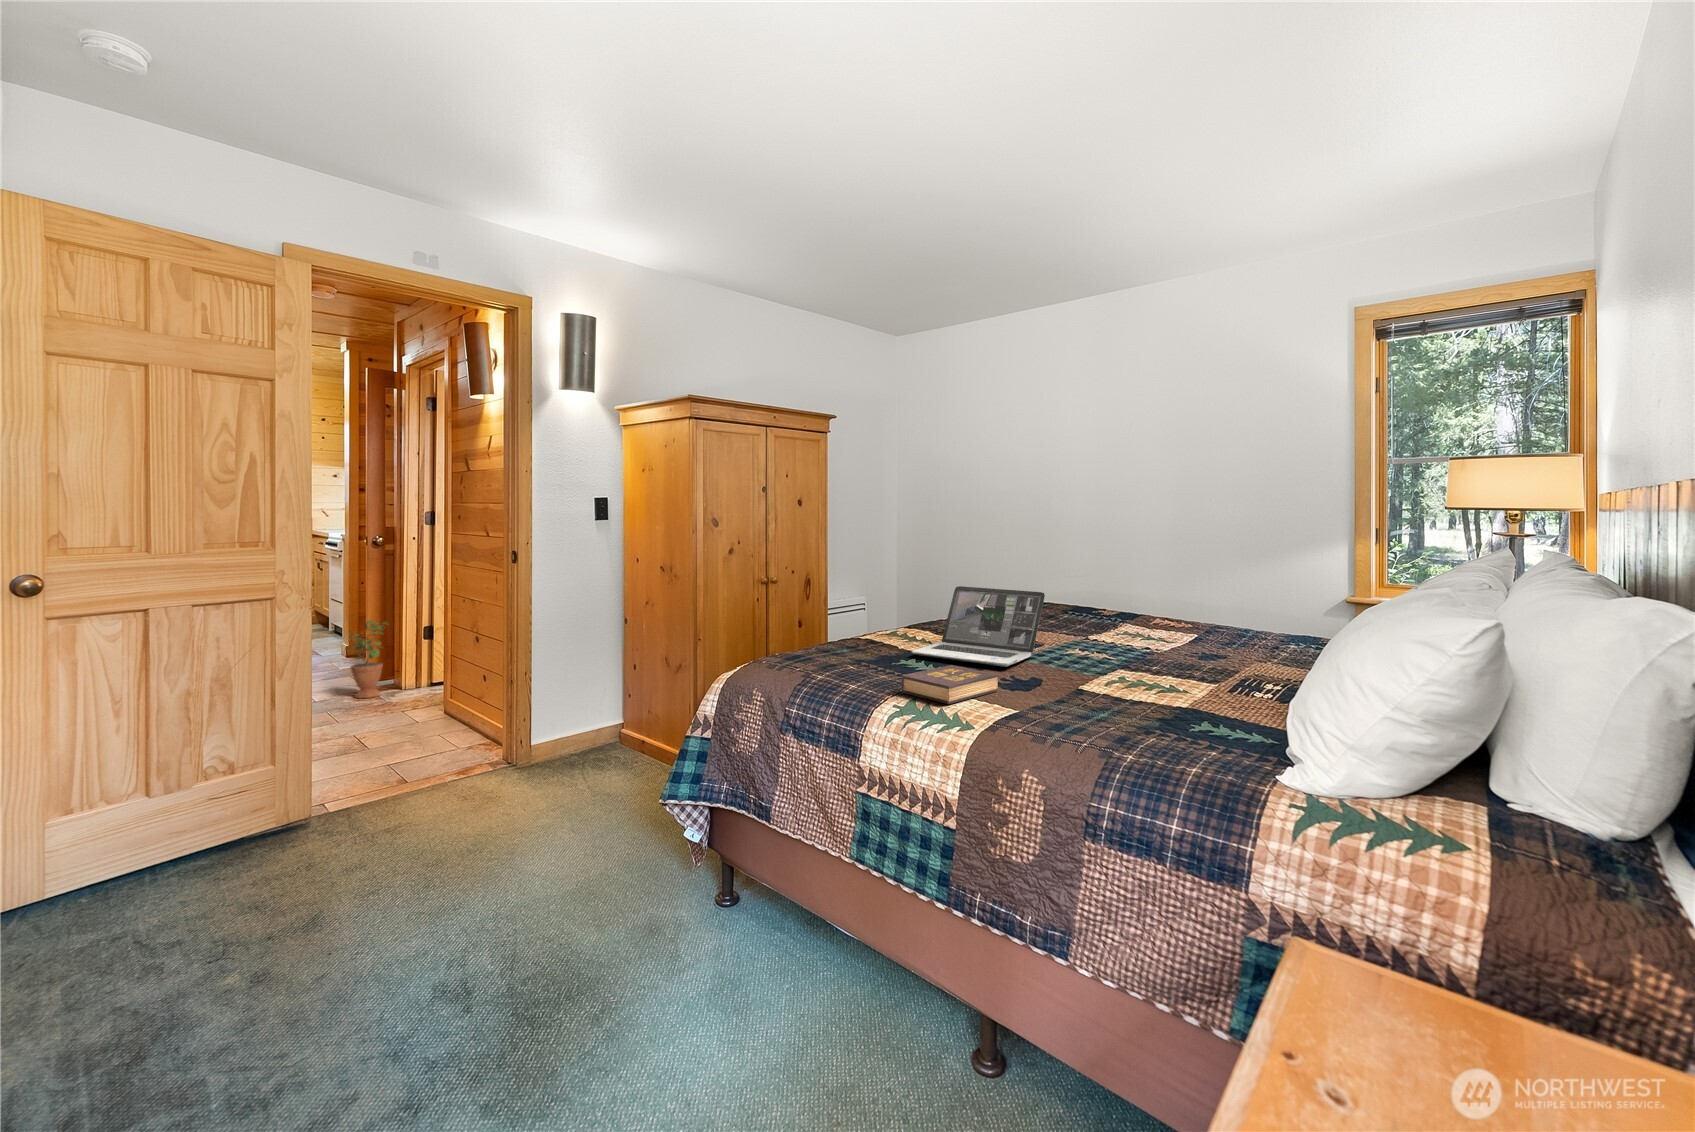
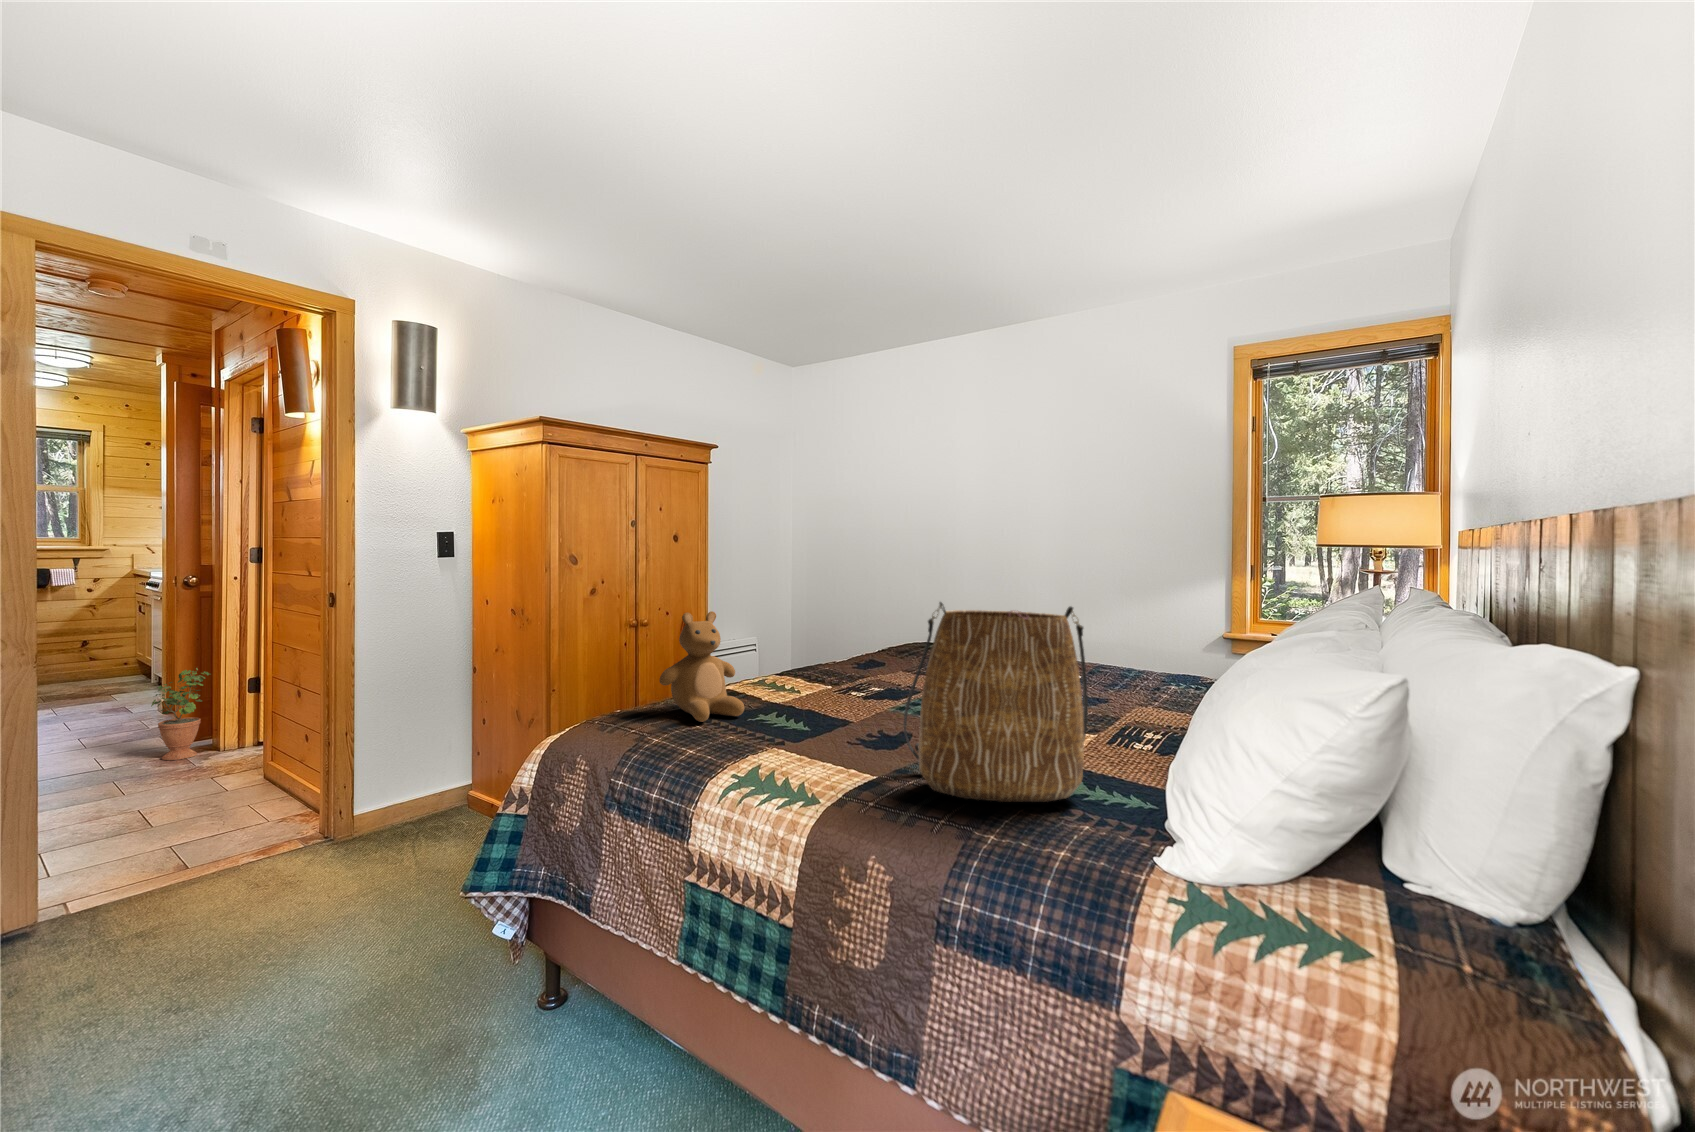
tote bag: none [1046,558,1216,734] -> present [904,602,1088,802]
teddy bear: none [814,568,889,665] -> present [660,611,744,722]
laptop: present [912,586,1045,667] -> none [773,630,918,719]
hardback book: present [902,665,998,704] -> none [746,721,856,770]

